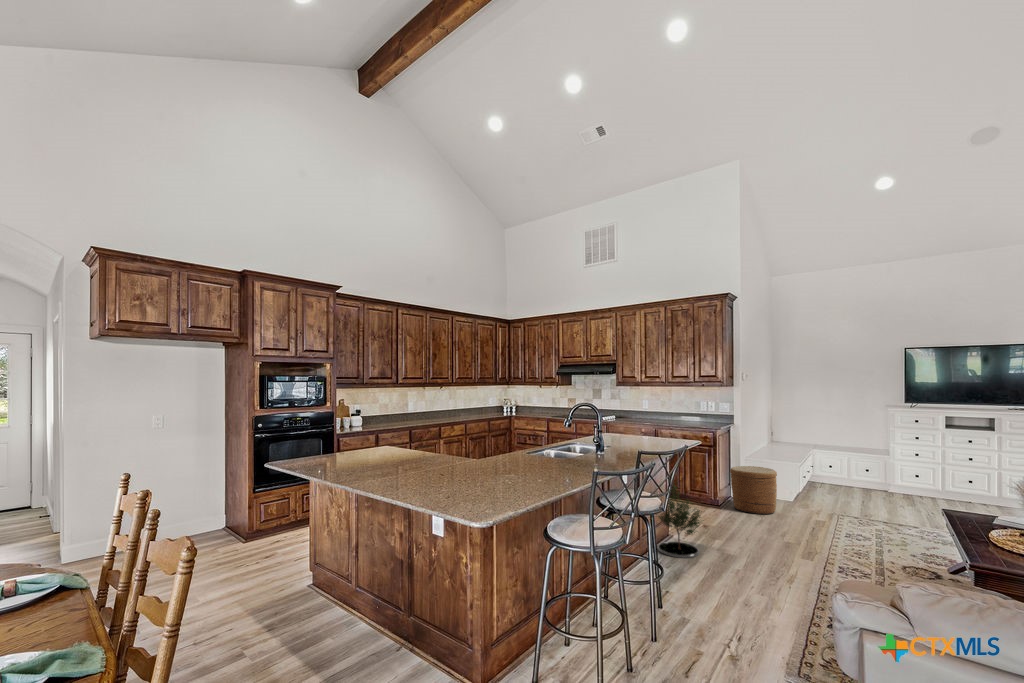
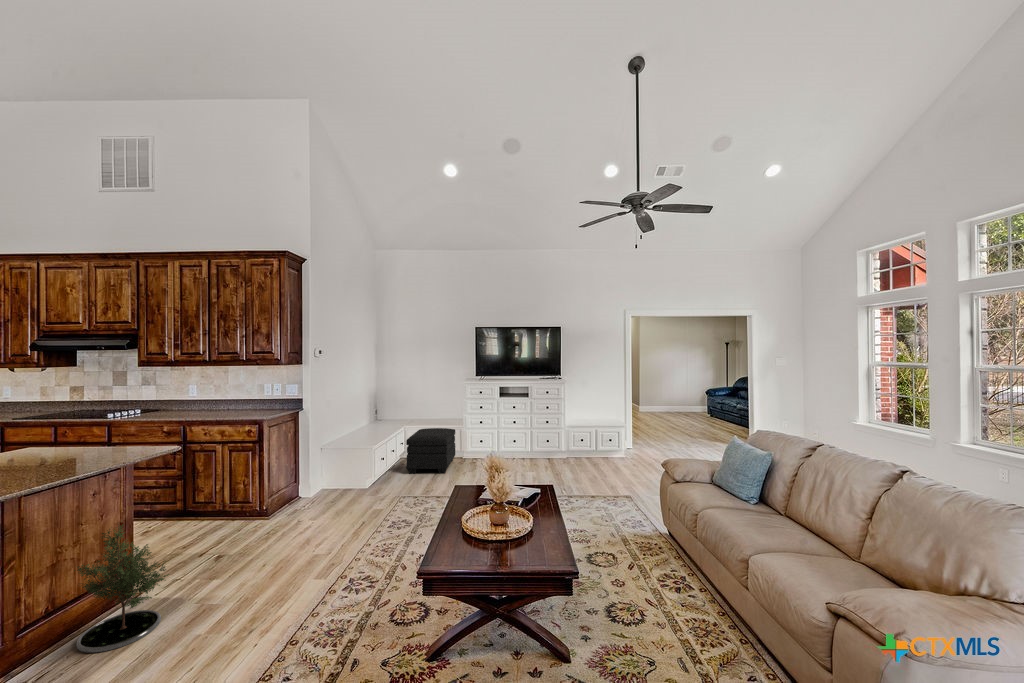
ottoman: none [830,456,884,503] -> present [406,428,455,474]
woven basket: present [730,466,777,514] -> none [284,458,339,517]

